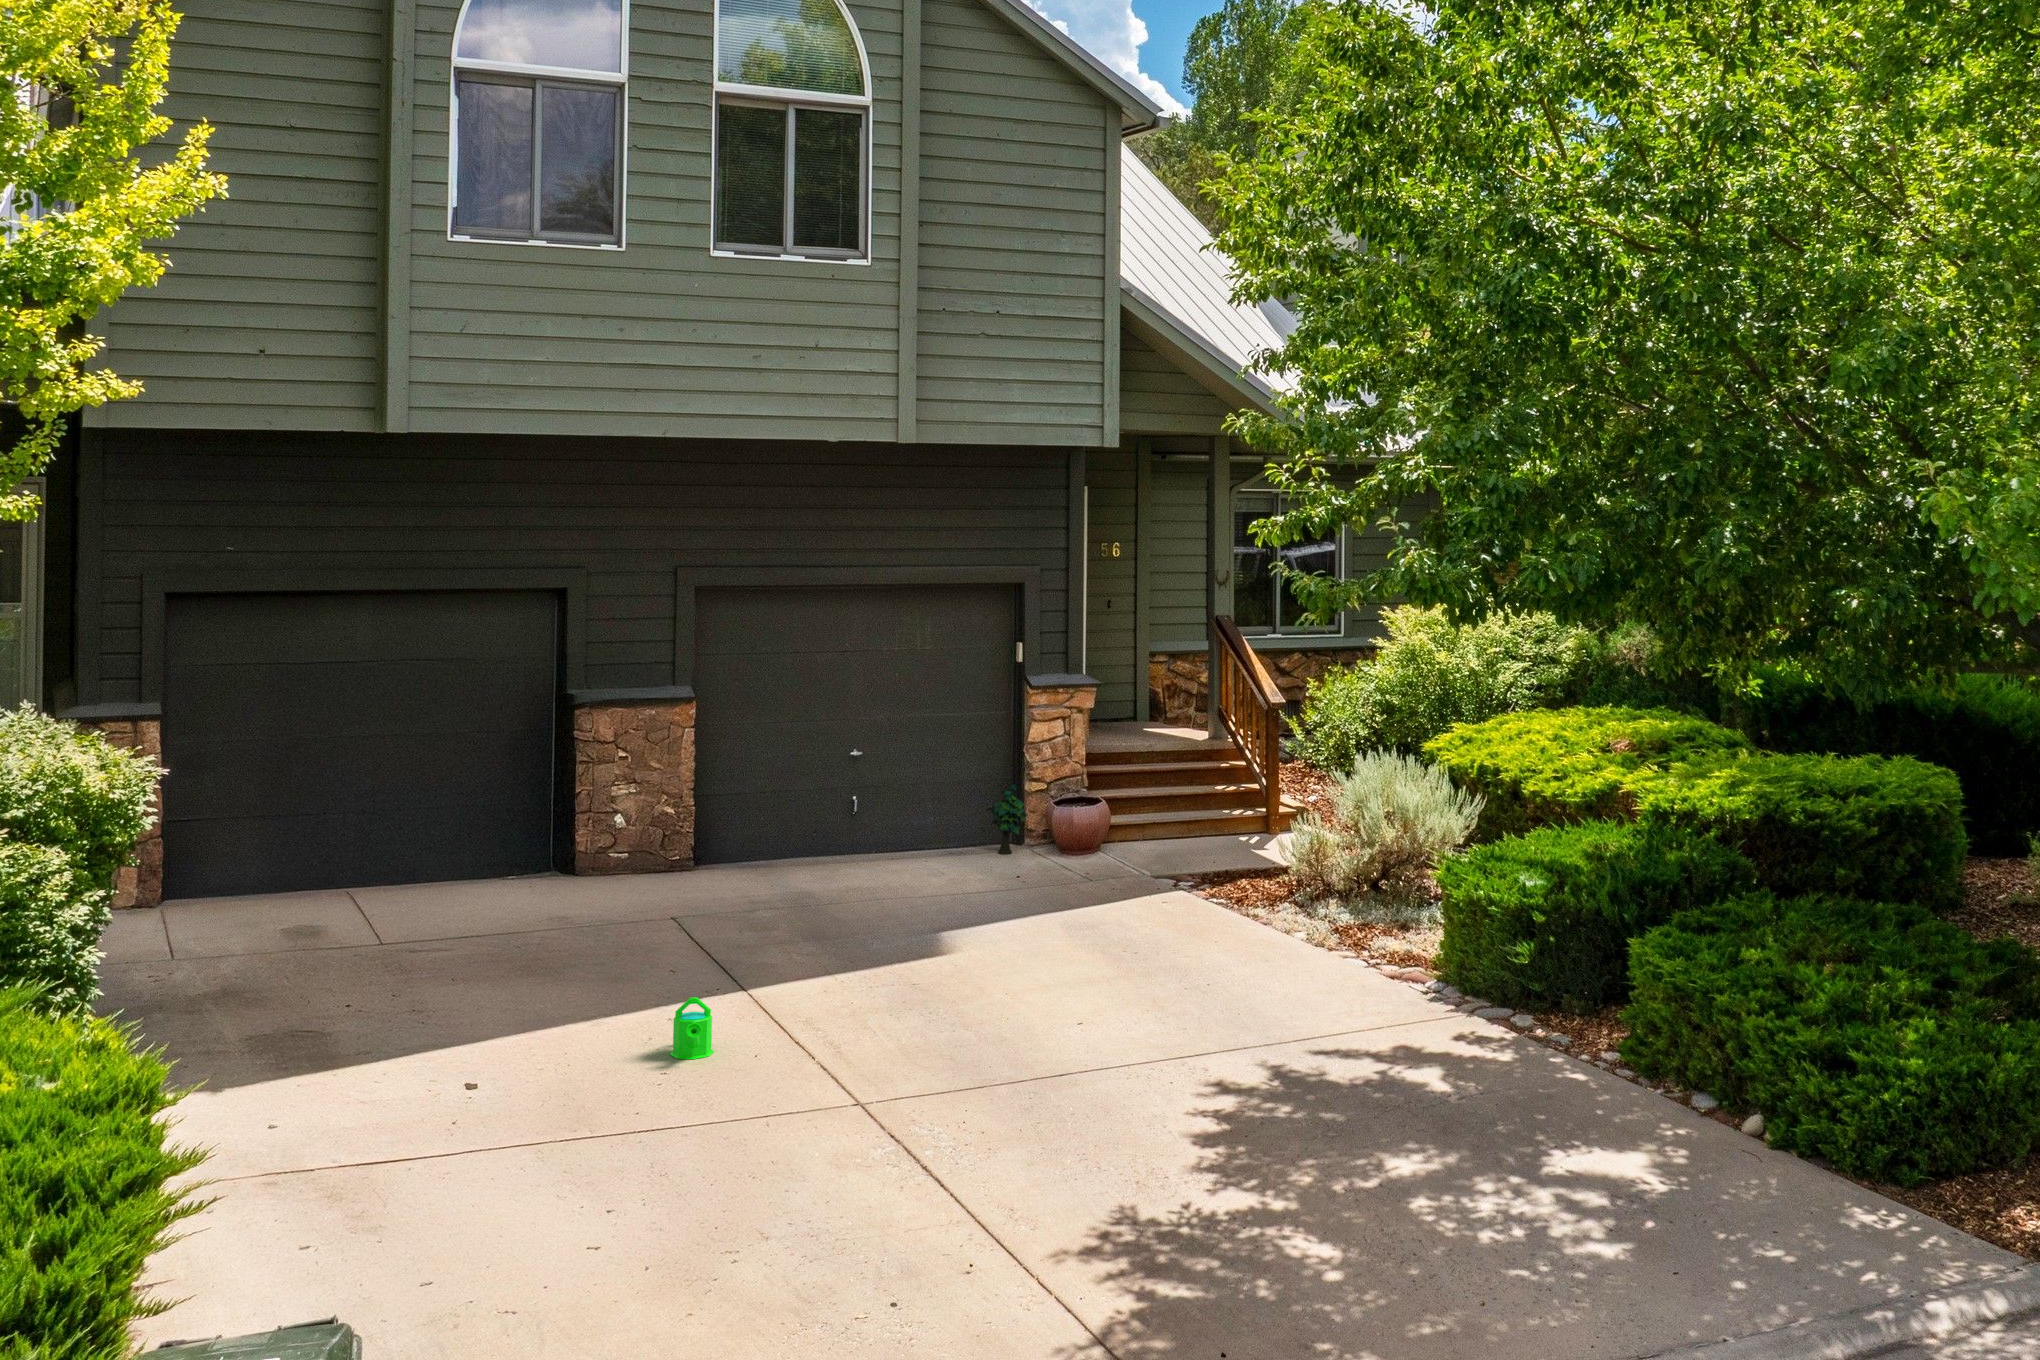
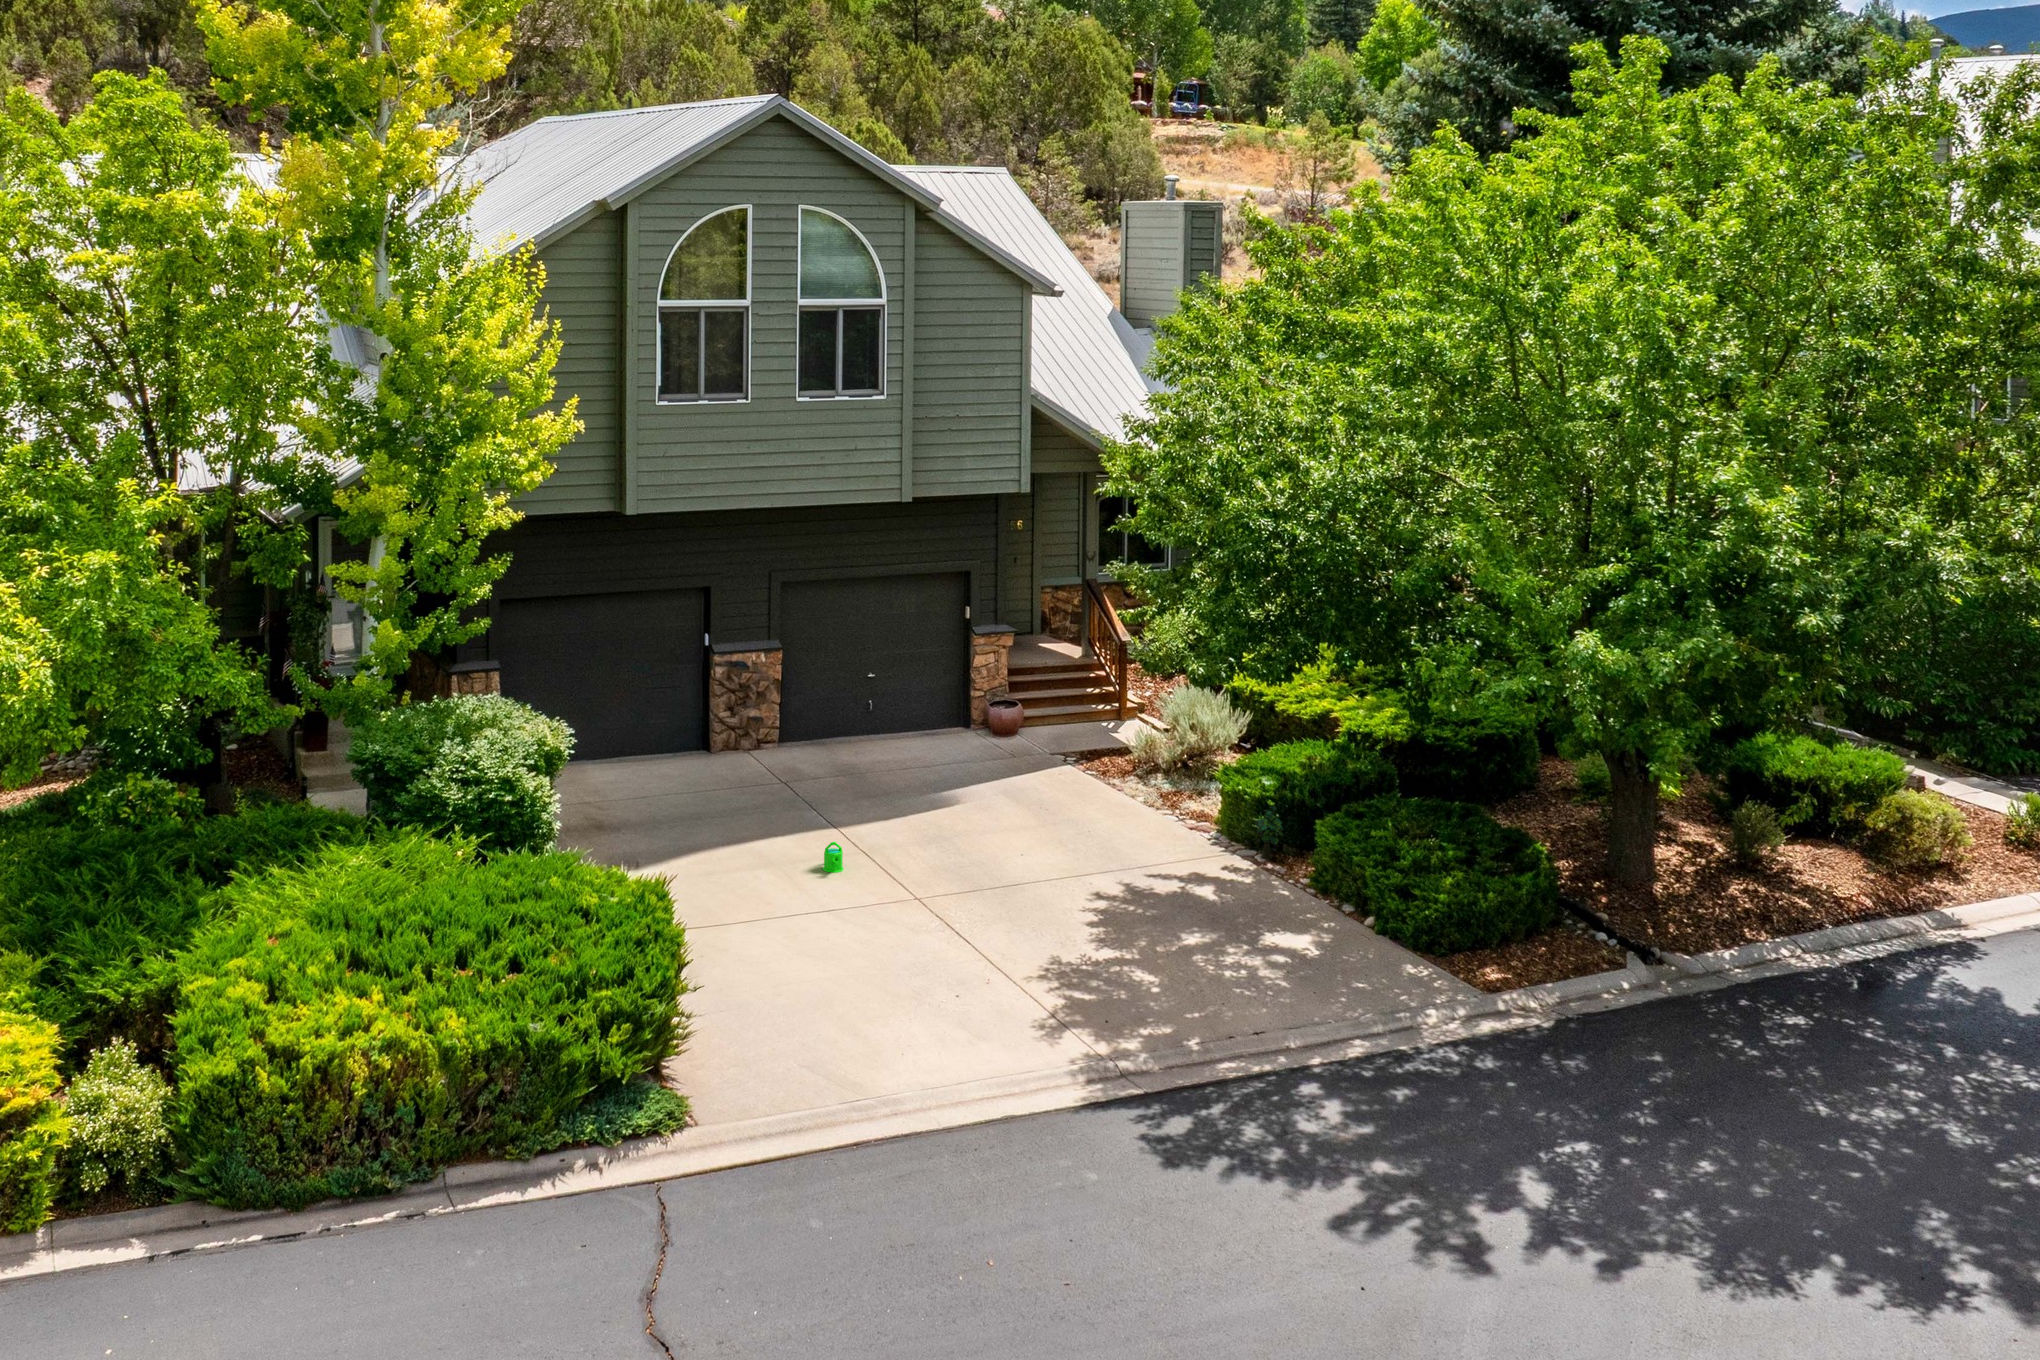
decorative plant: present [986,784,1027,854] -> present [1252,806,1284,859]

